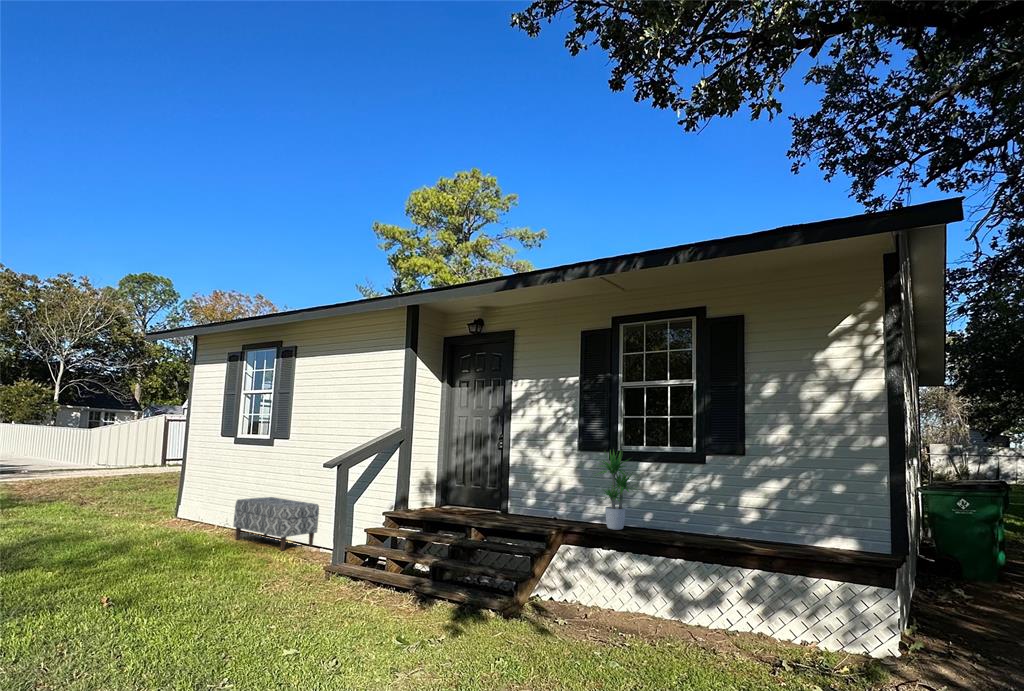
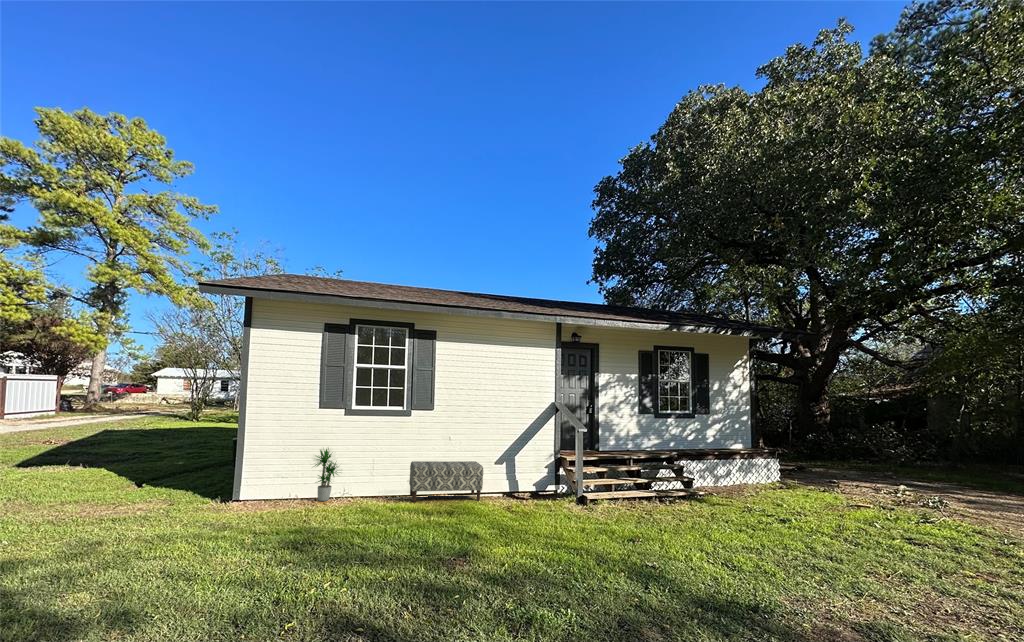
potted plant: present [595,450,637,530] -> present [315,448,338,501]

